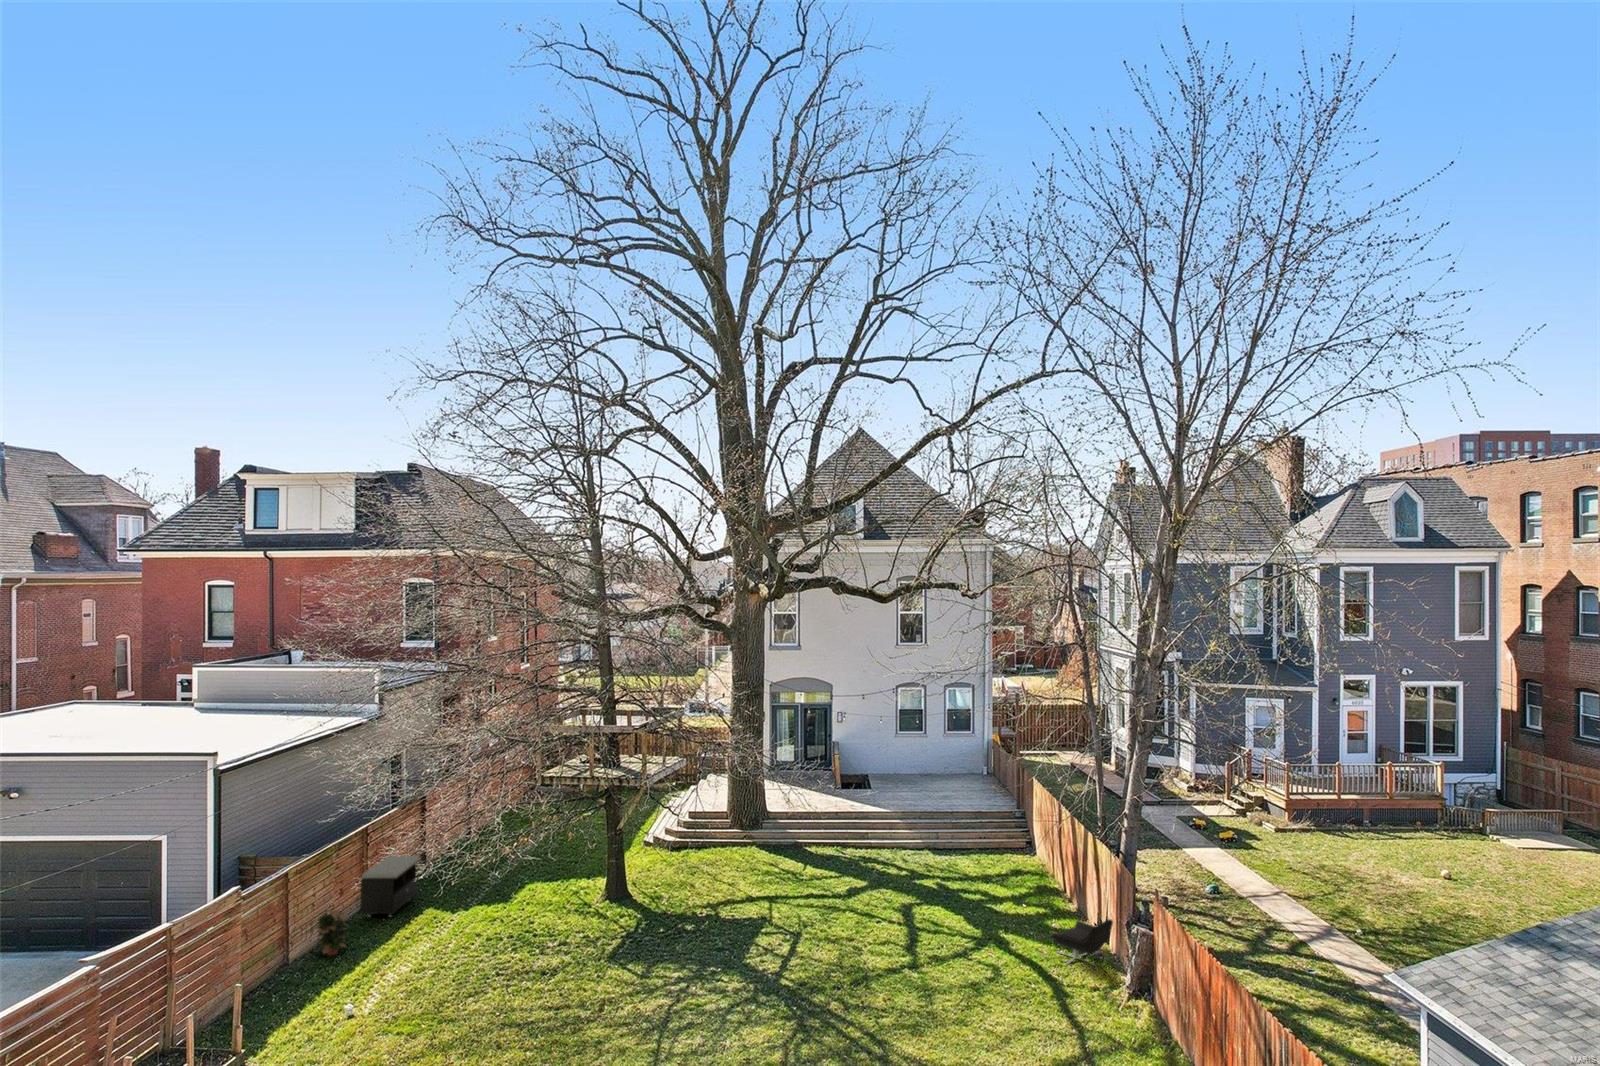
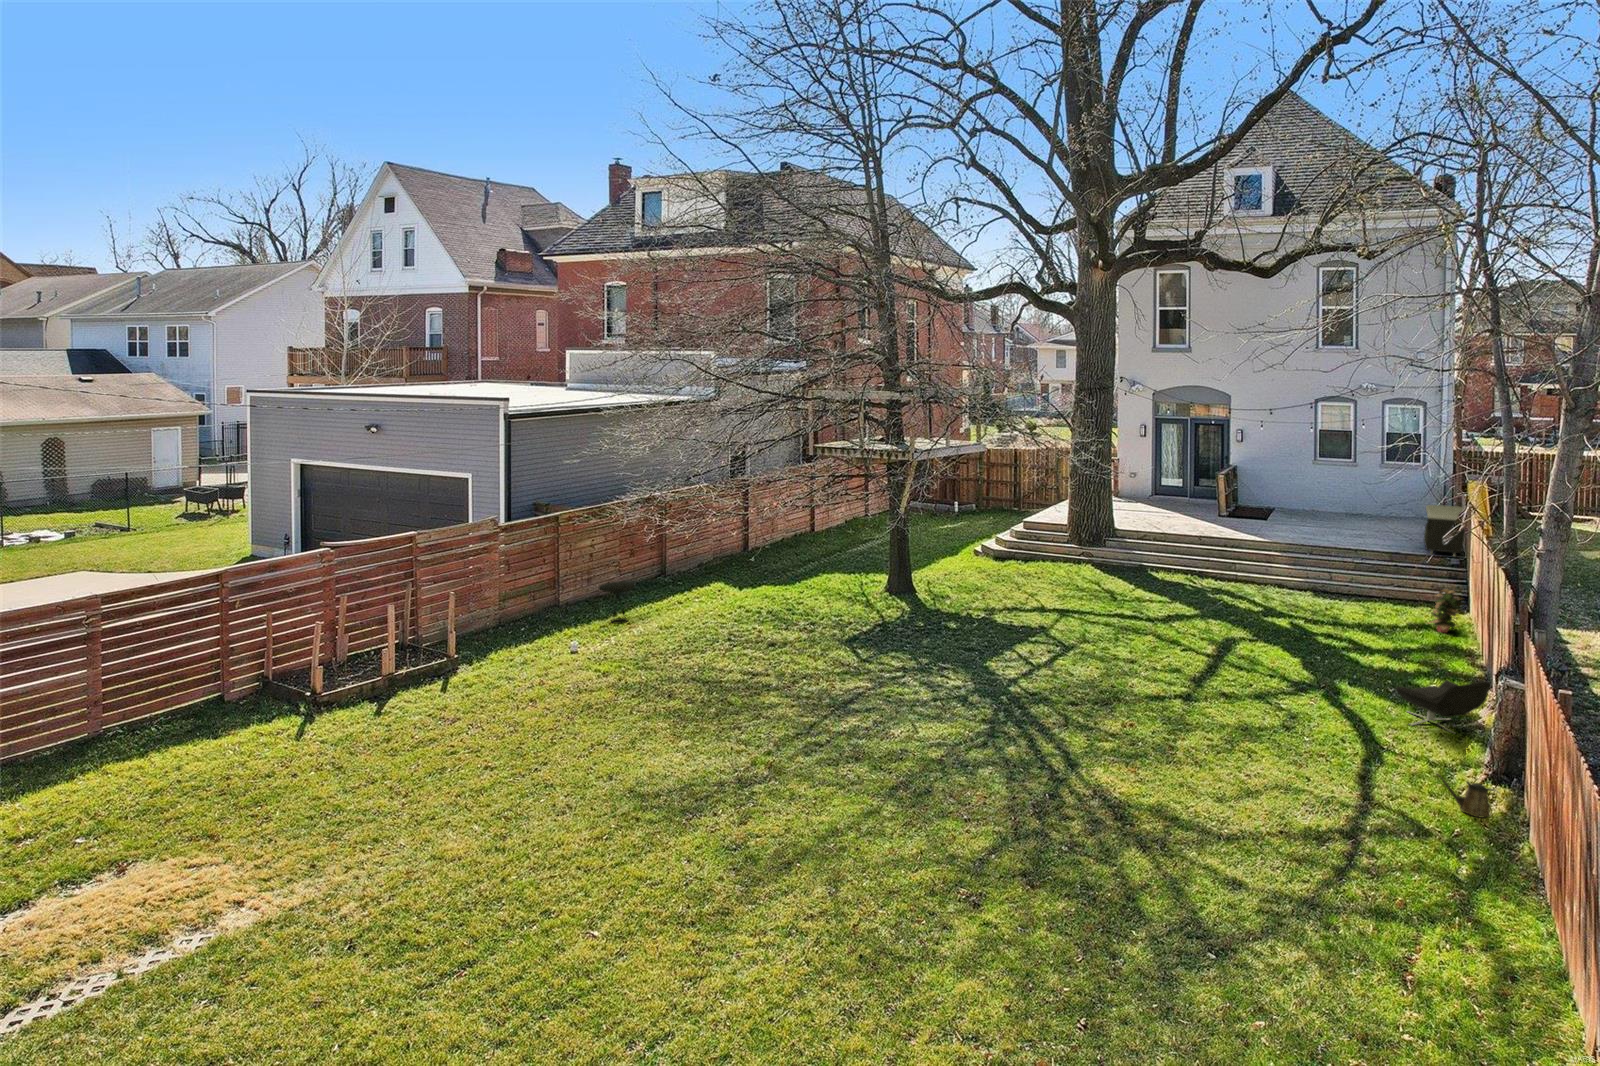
storage bench: present [361,856,419,917] -> present [1424,505,1465,556]
decorative plant: present [316,909,346,955] -> present [1430,589,1465,633]
side table: none [269,936,317,992] -> present [599,582,635,624]
watering can: none [1121,1009,1166,1041] -> present [1437,774,1500,818]

